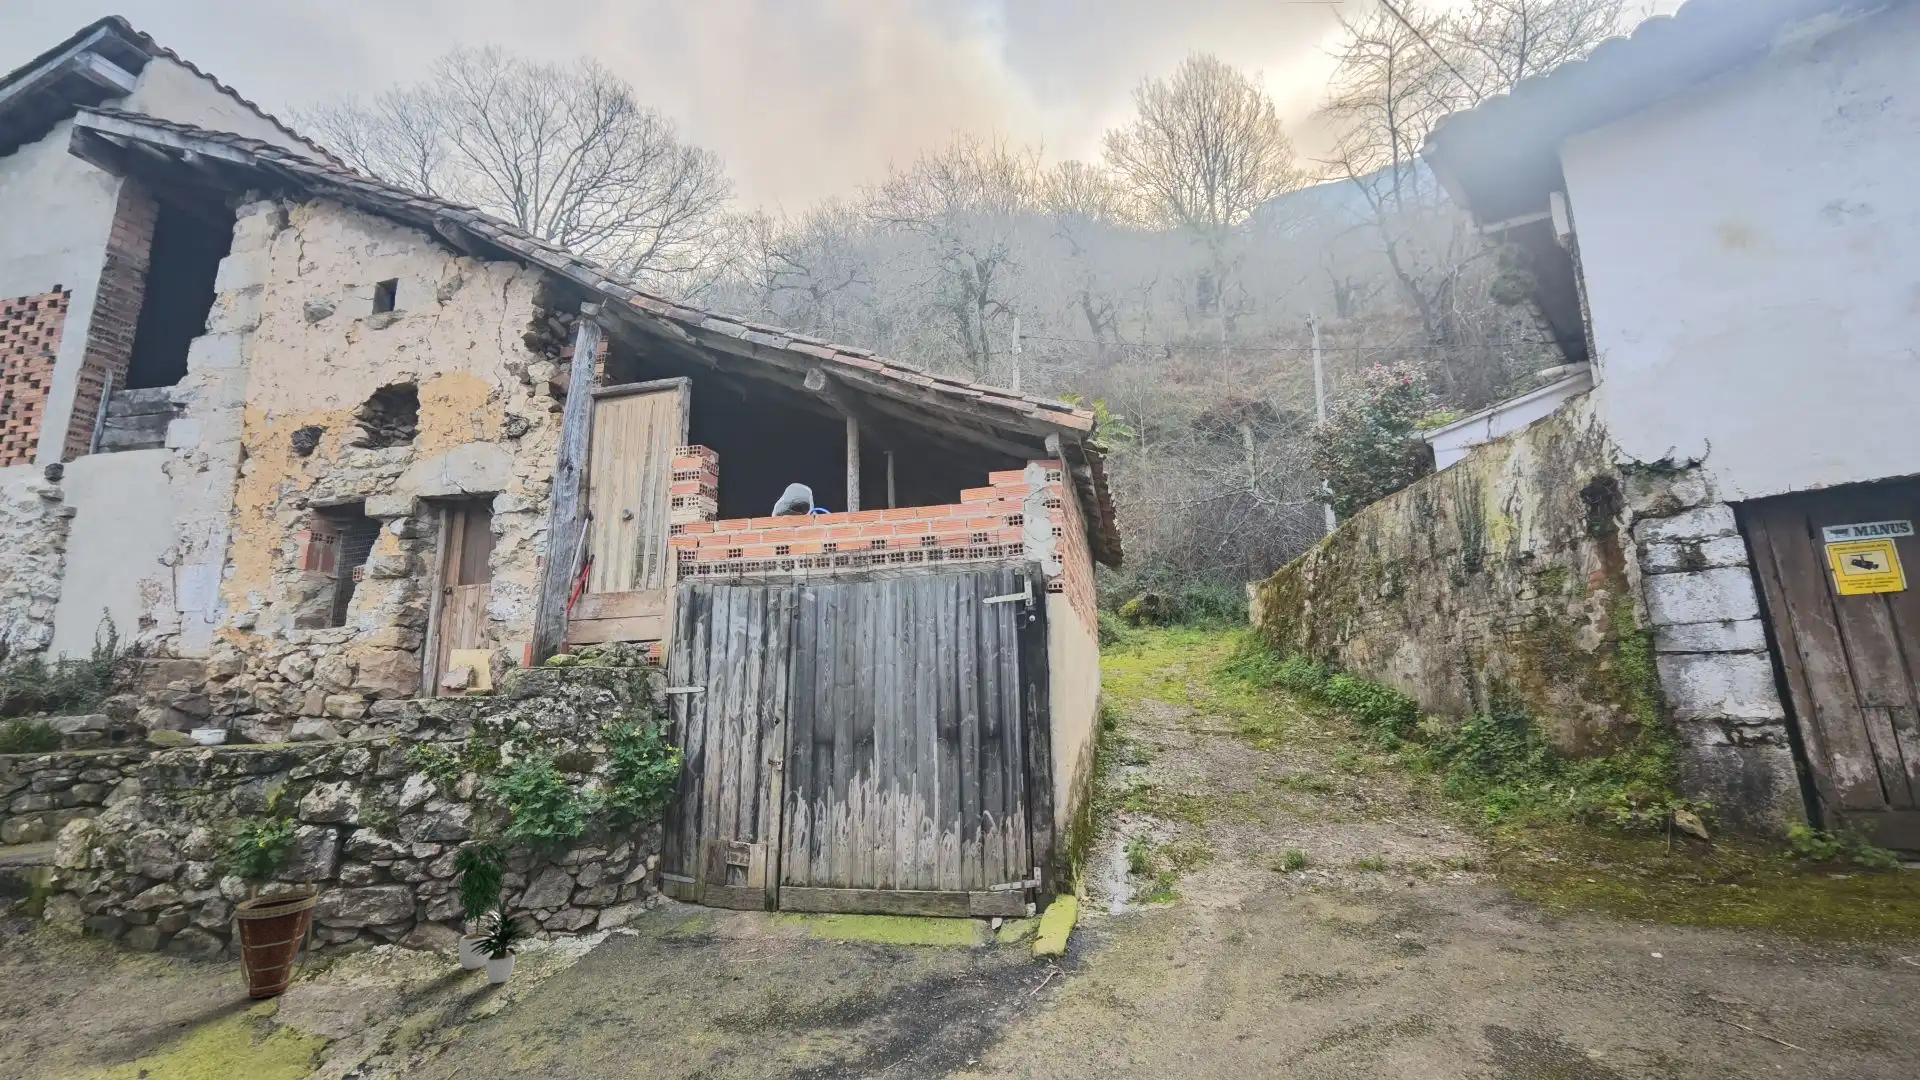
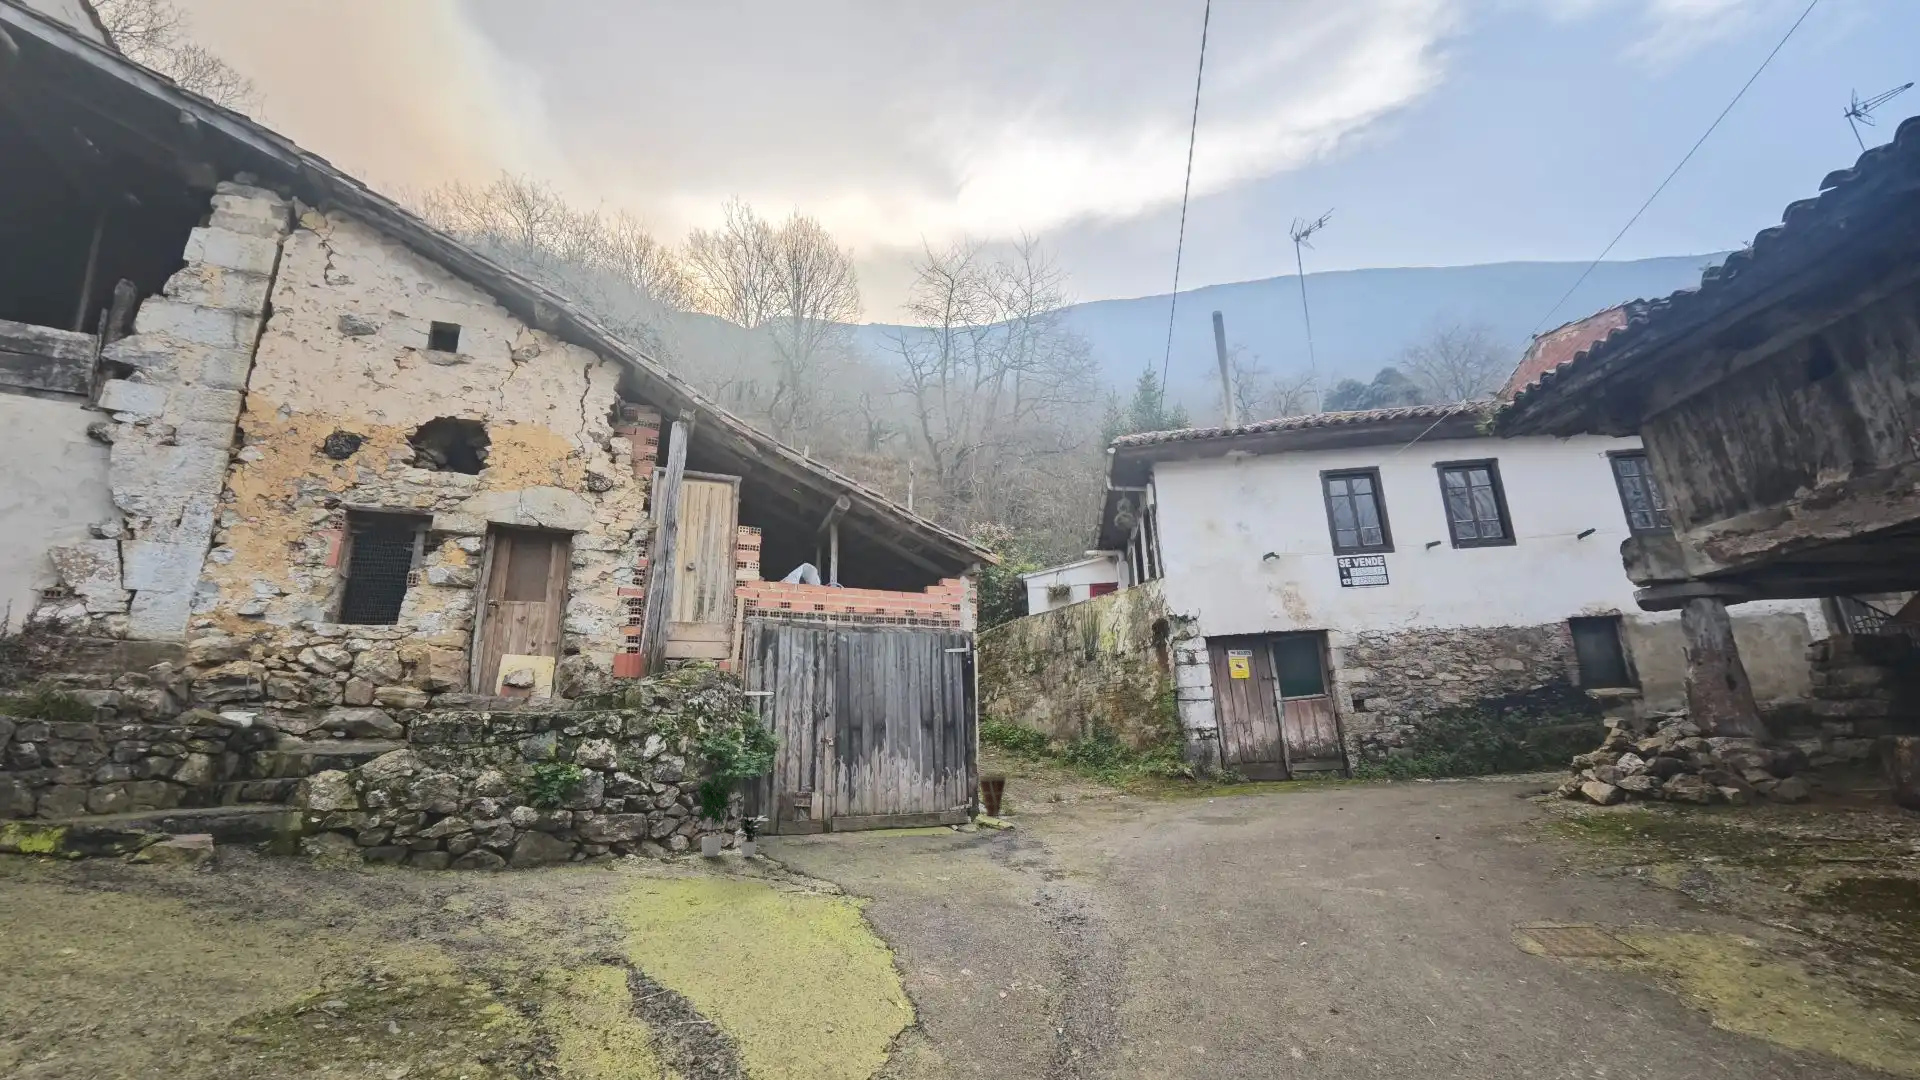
basket: present [236,878,318,998] -> present [979,773,1006,816]

